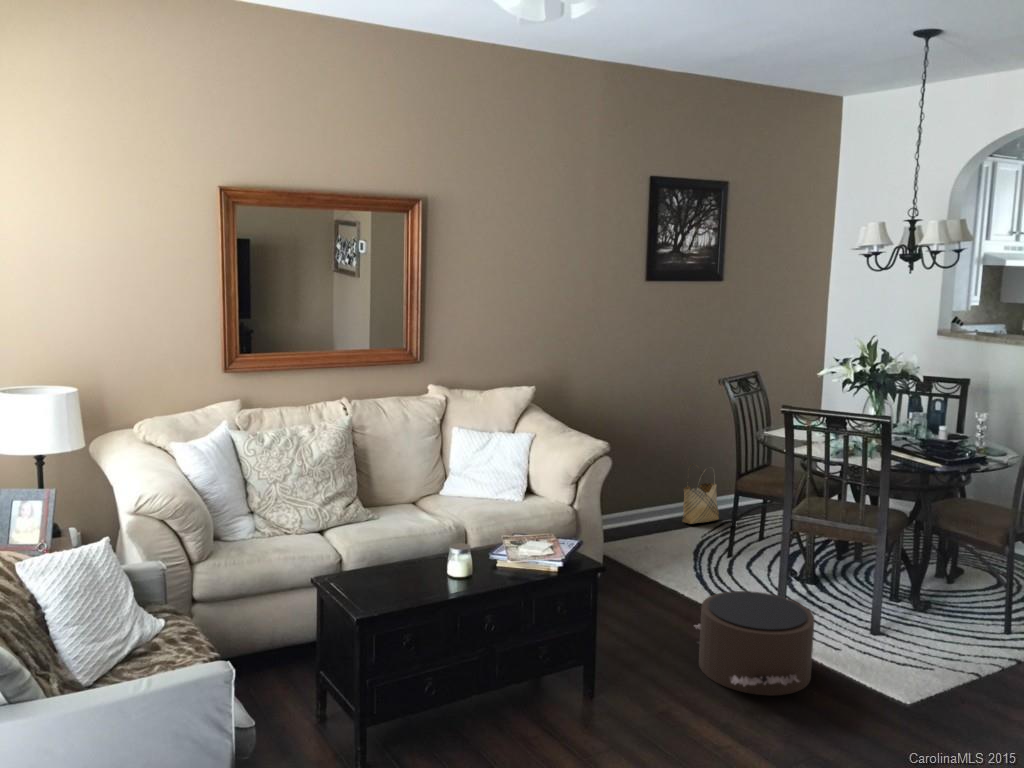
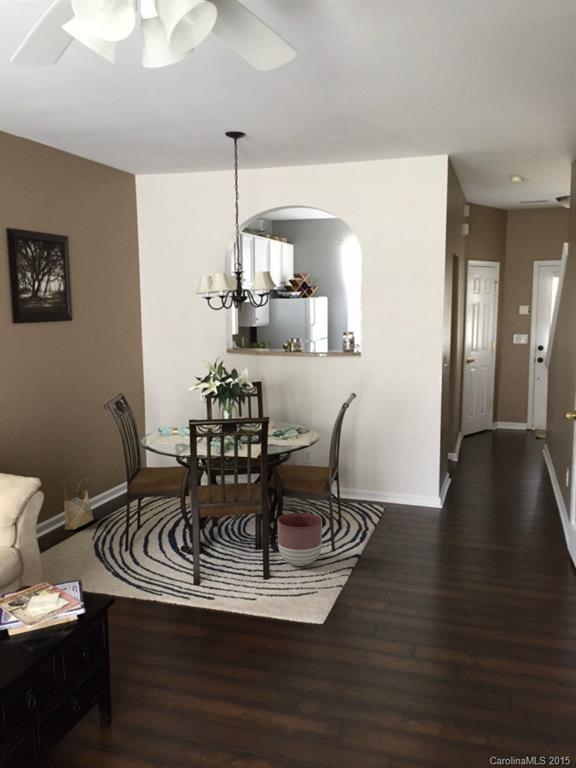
planter: none [909,560,982,636] -> present [278,513,322,566]
pouf: present [694,591,814,696] -> none [155,574,265,664]

